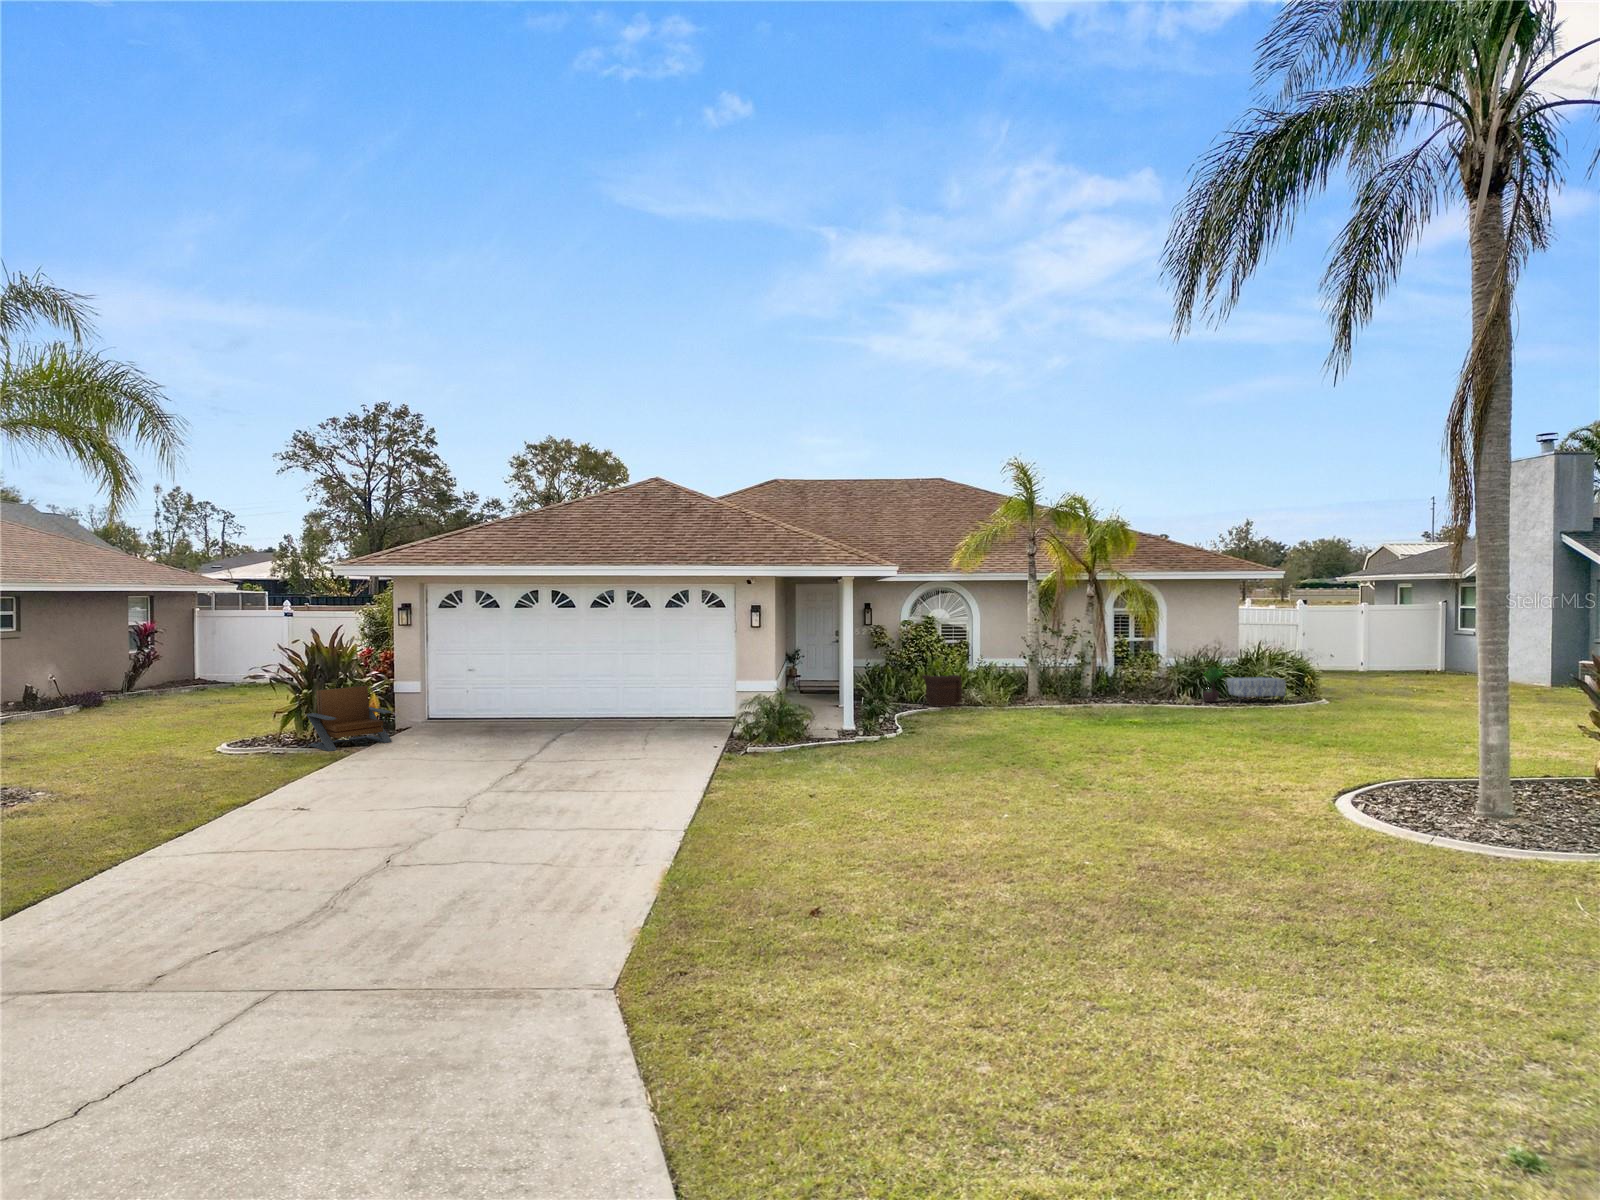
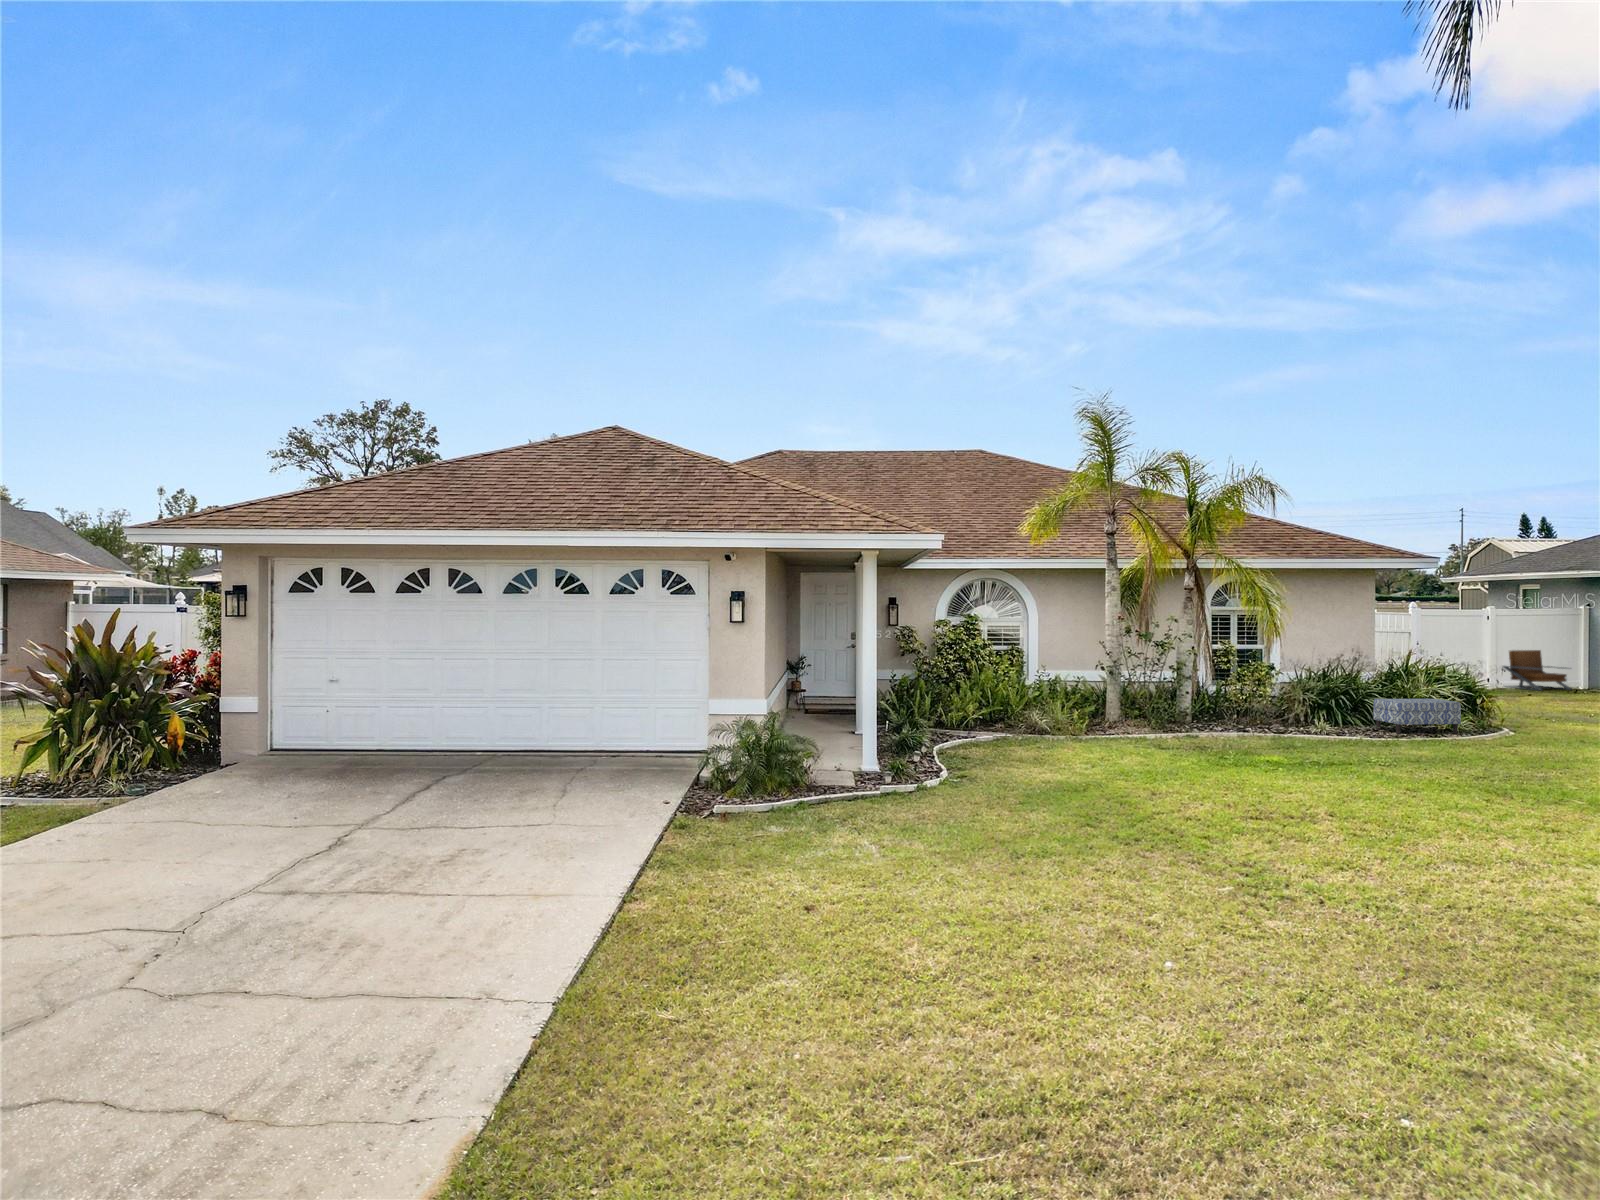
potted tree: present [1202,667,1222,702] -> none [1342,680,1378,732]
wooden crate: present [920,675,962,707] -> none [965,689,1022,735]
lounge chair: present [307,686,392,751] -> present [1503,650,1571,690]

